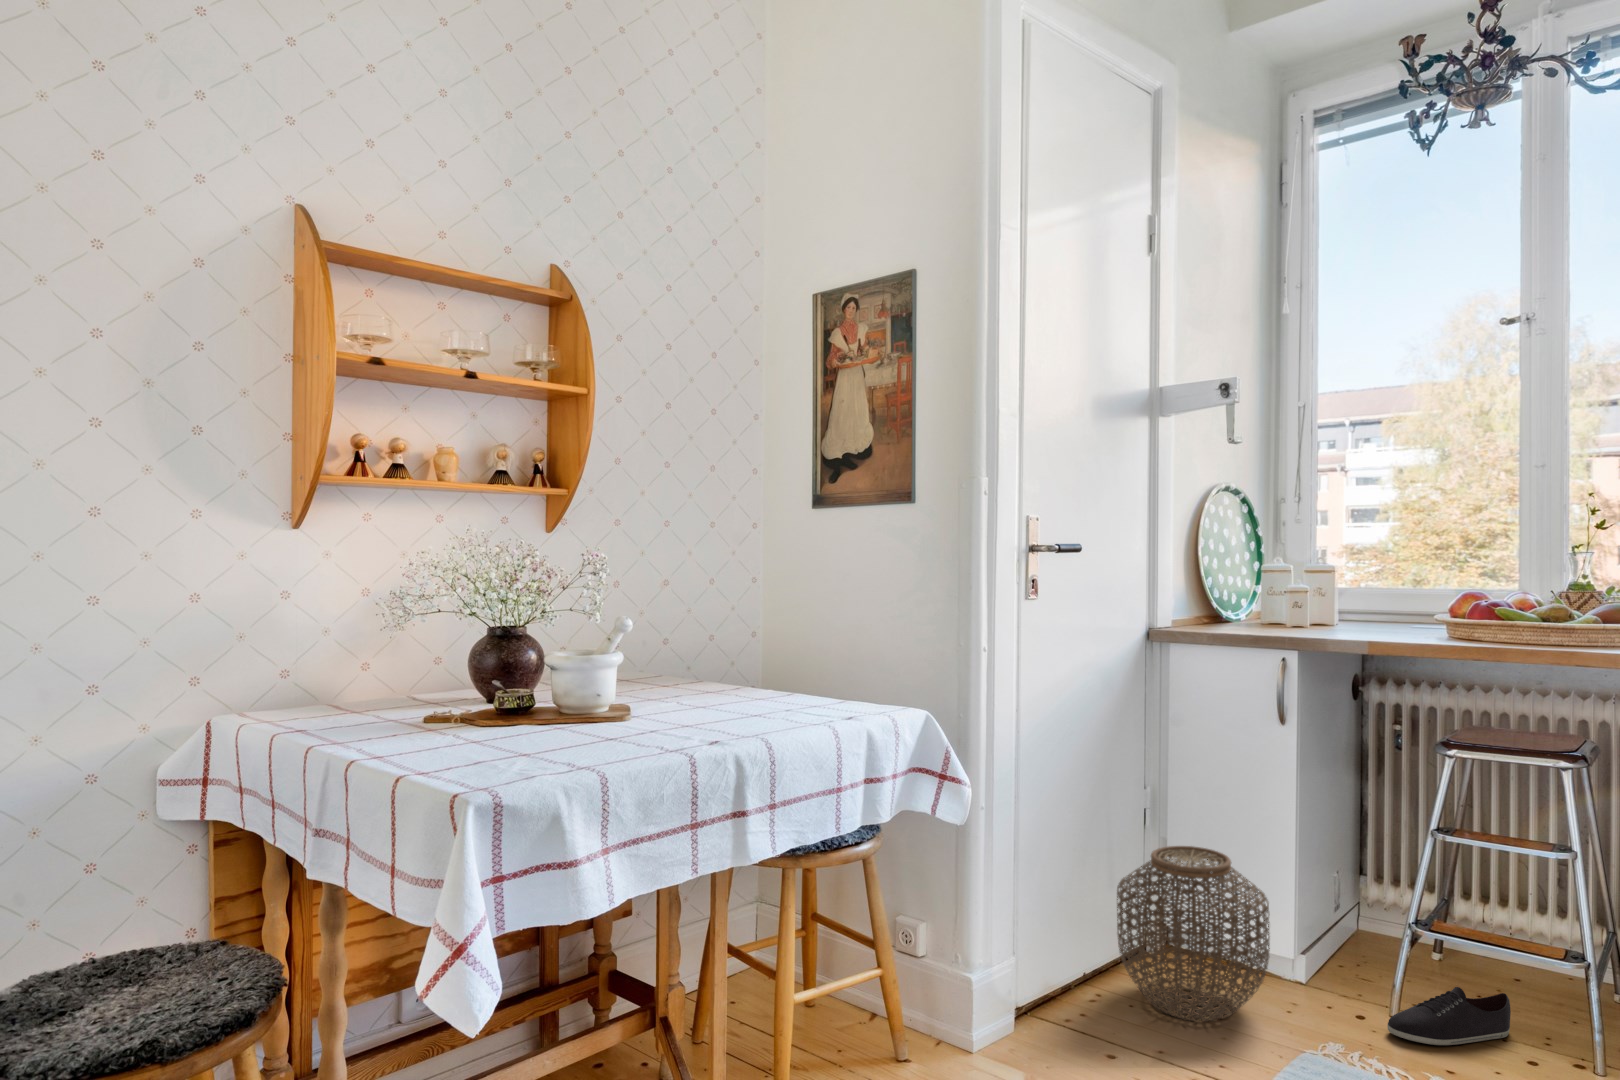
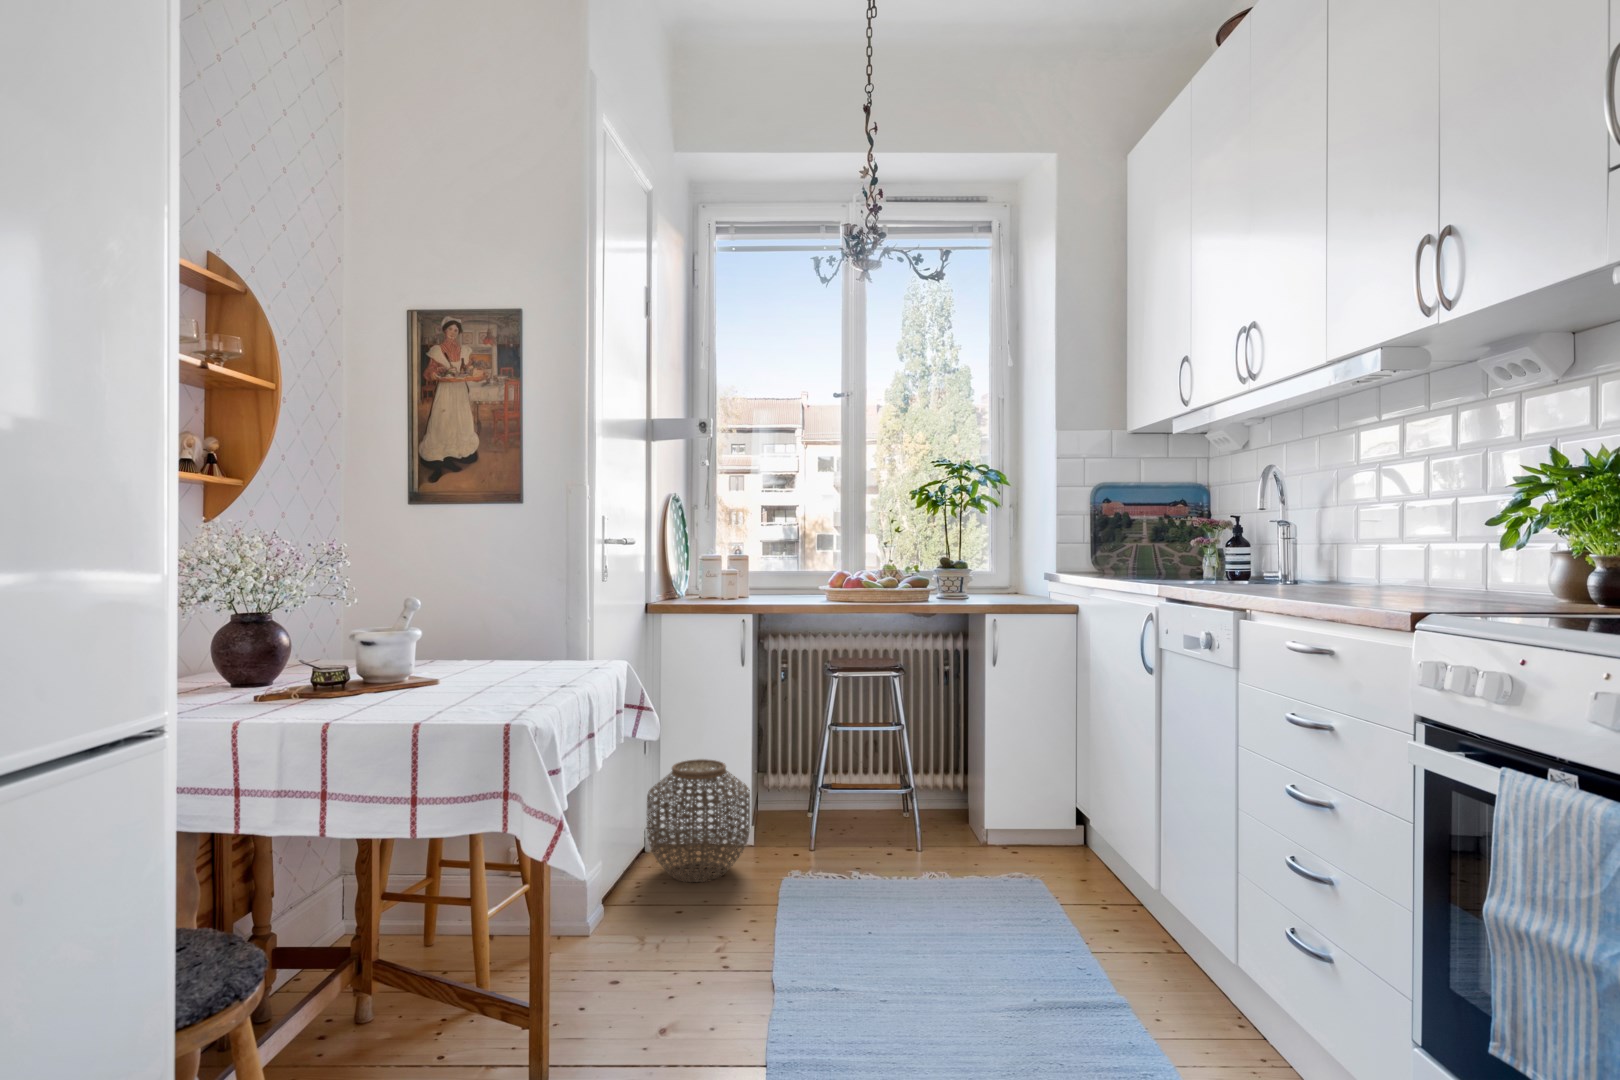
shoe: present [1387,987,1511,1045] -> none [813,817,868,857]

